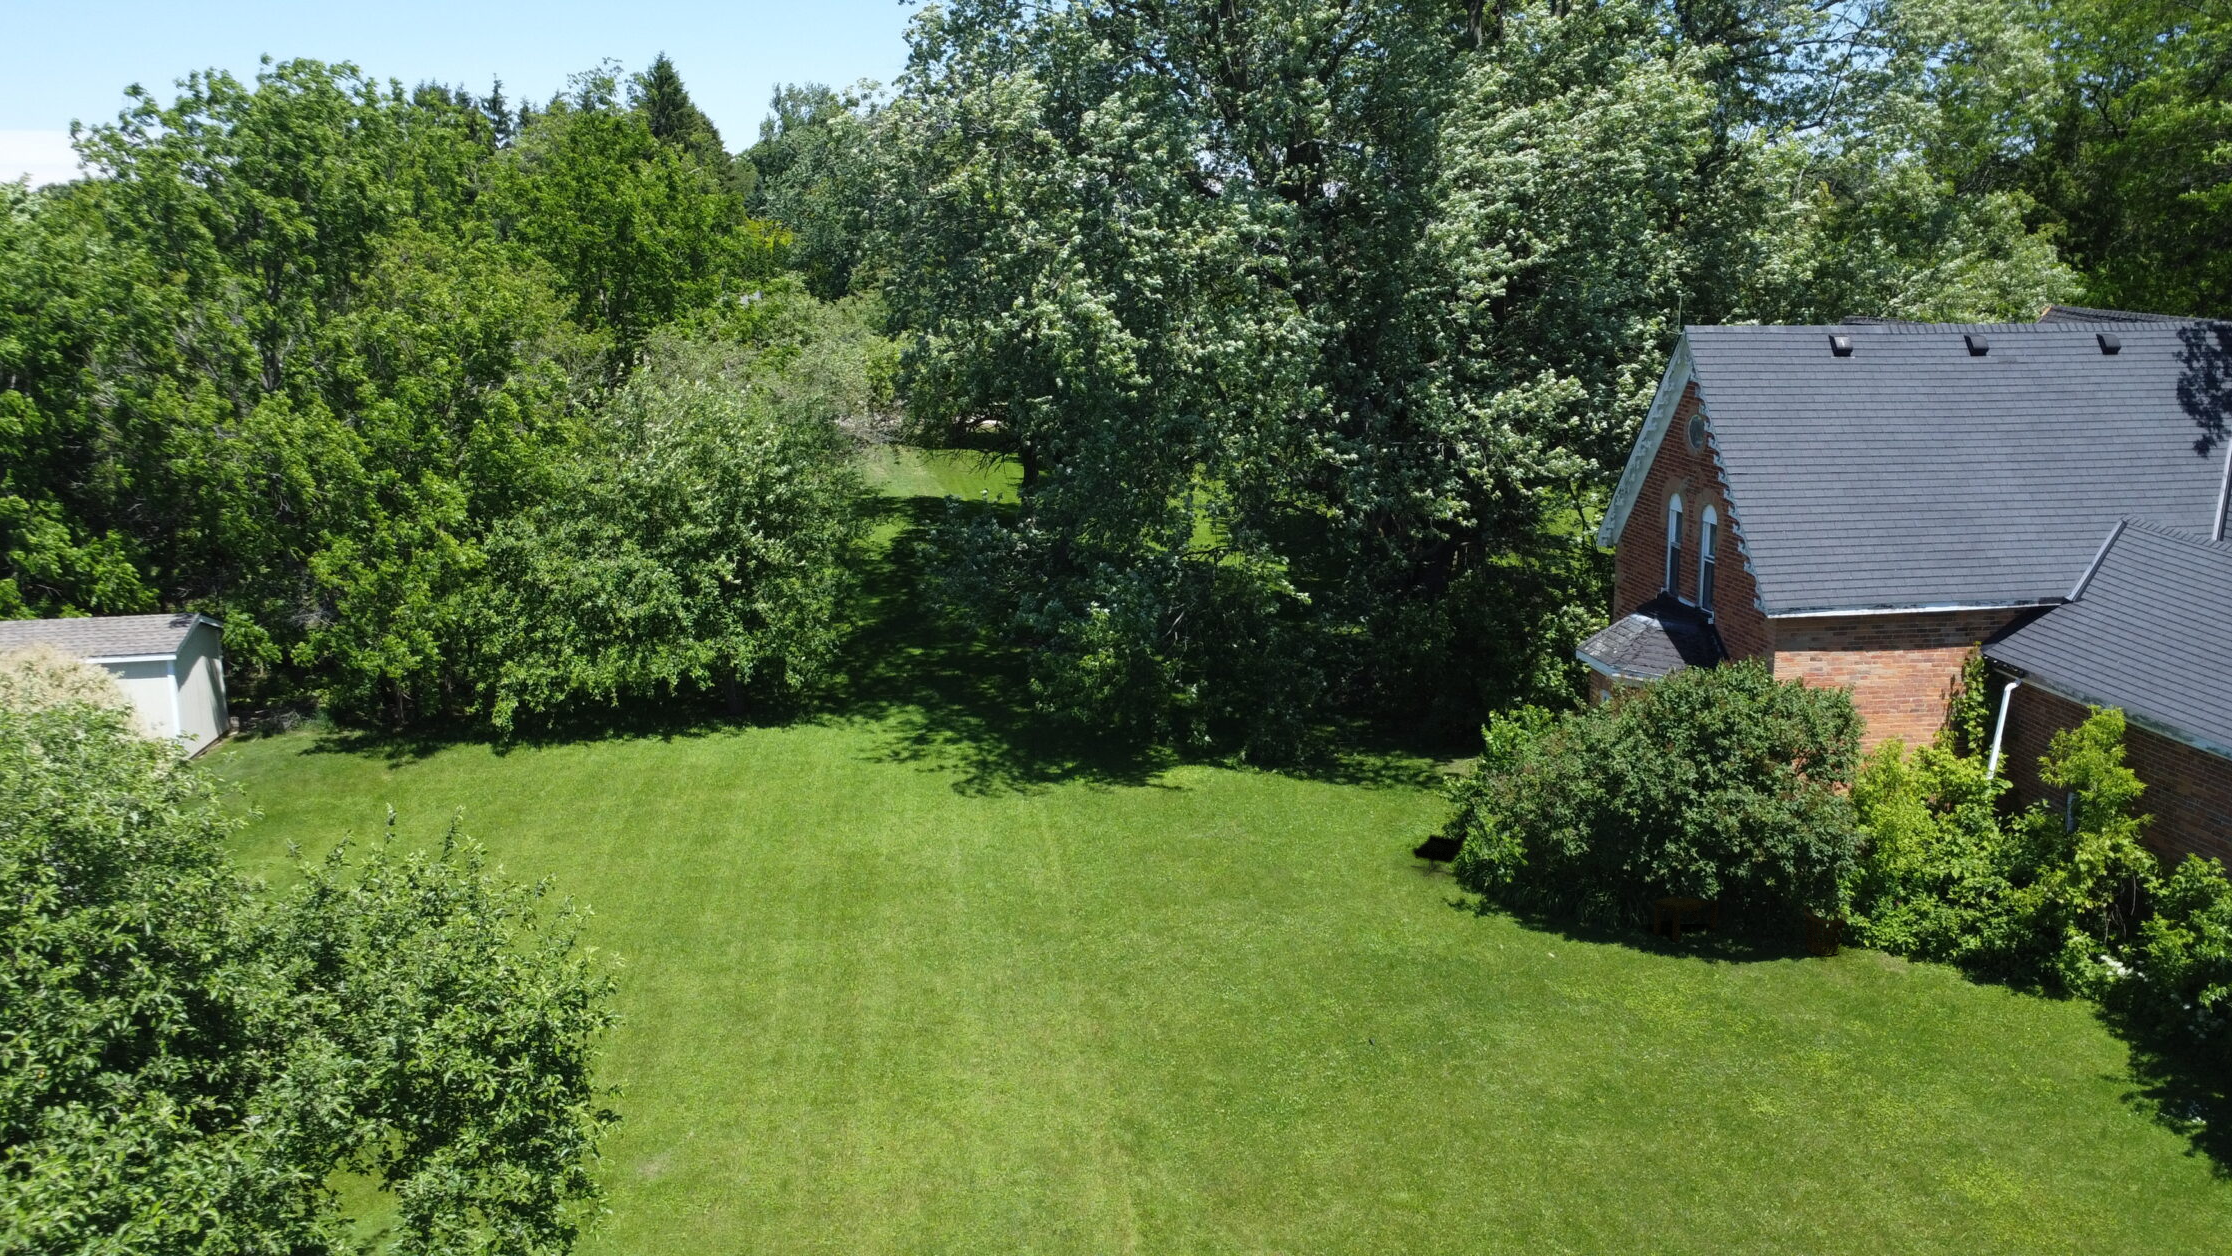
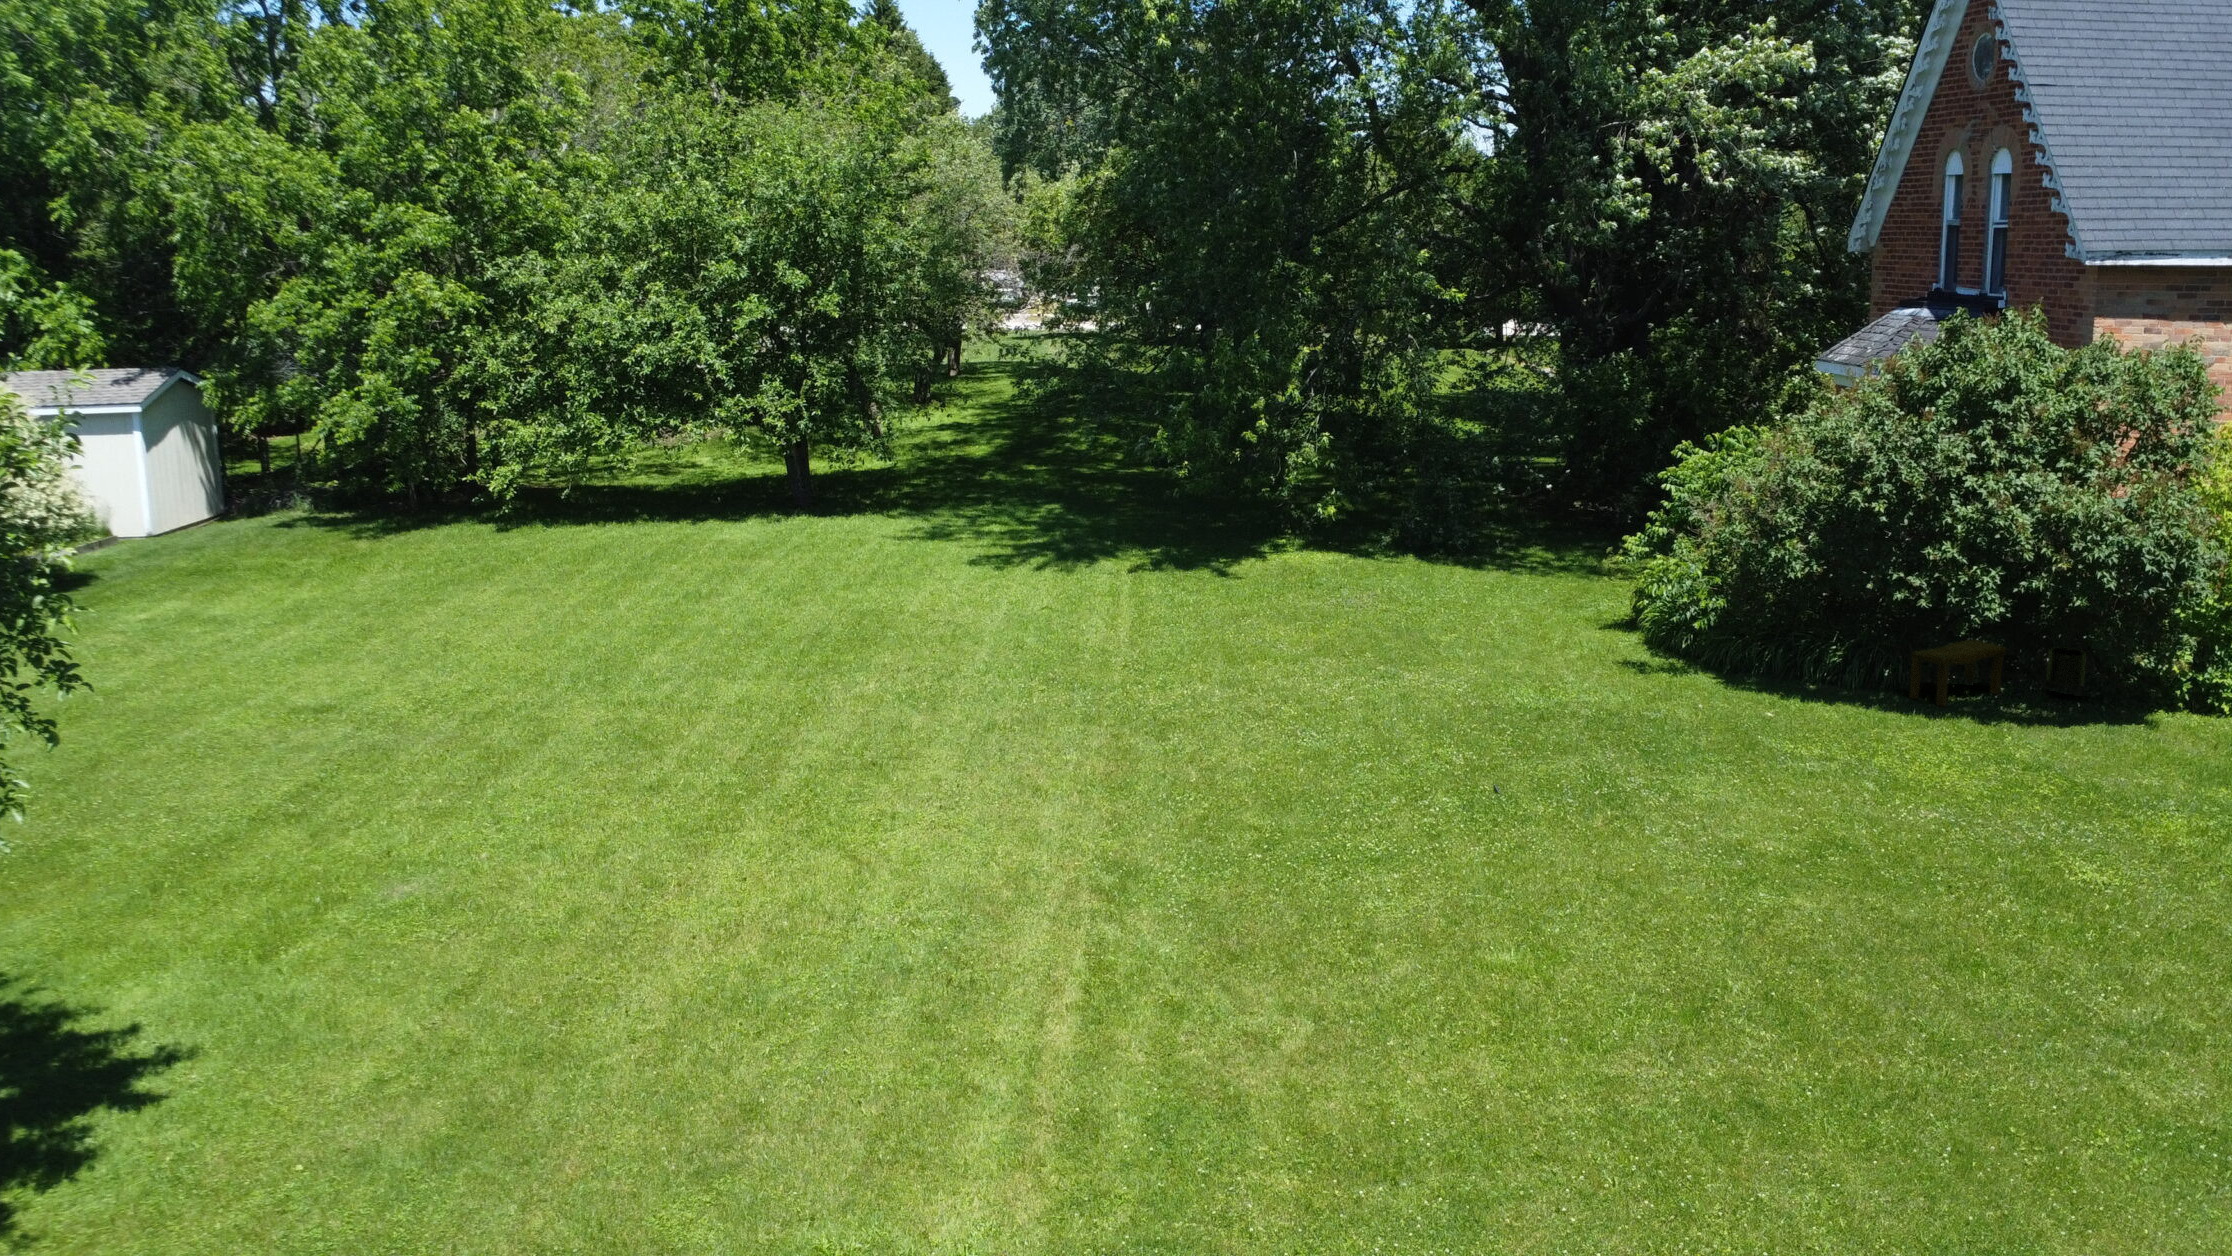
lounge chair: present [1412,830,1468,876] -> none [1580,580,1658,641]
planter: none [1747,895,1775,936] -> present [2045,647,2086,687]
basket: present [1804,907,1847,956] -> none [2129,657,2194,724]

